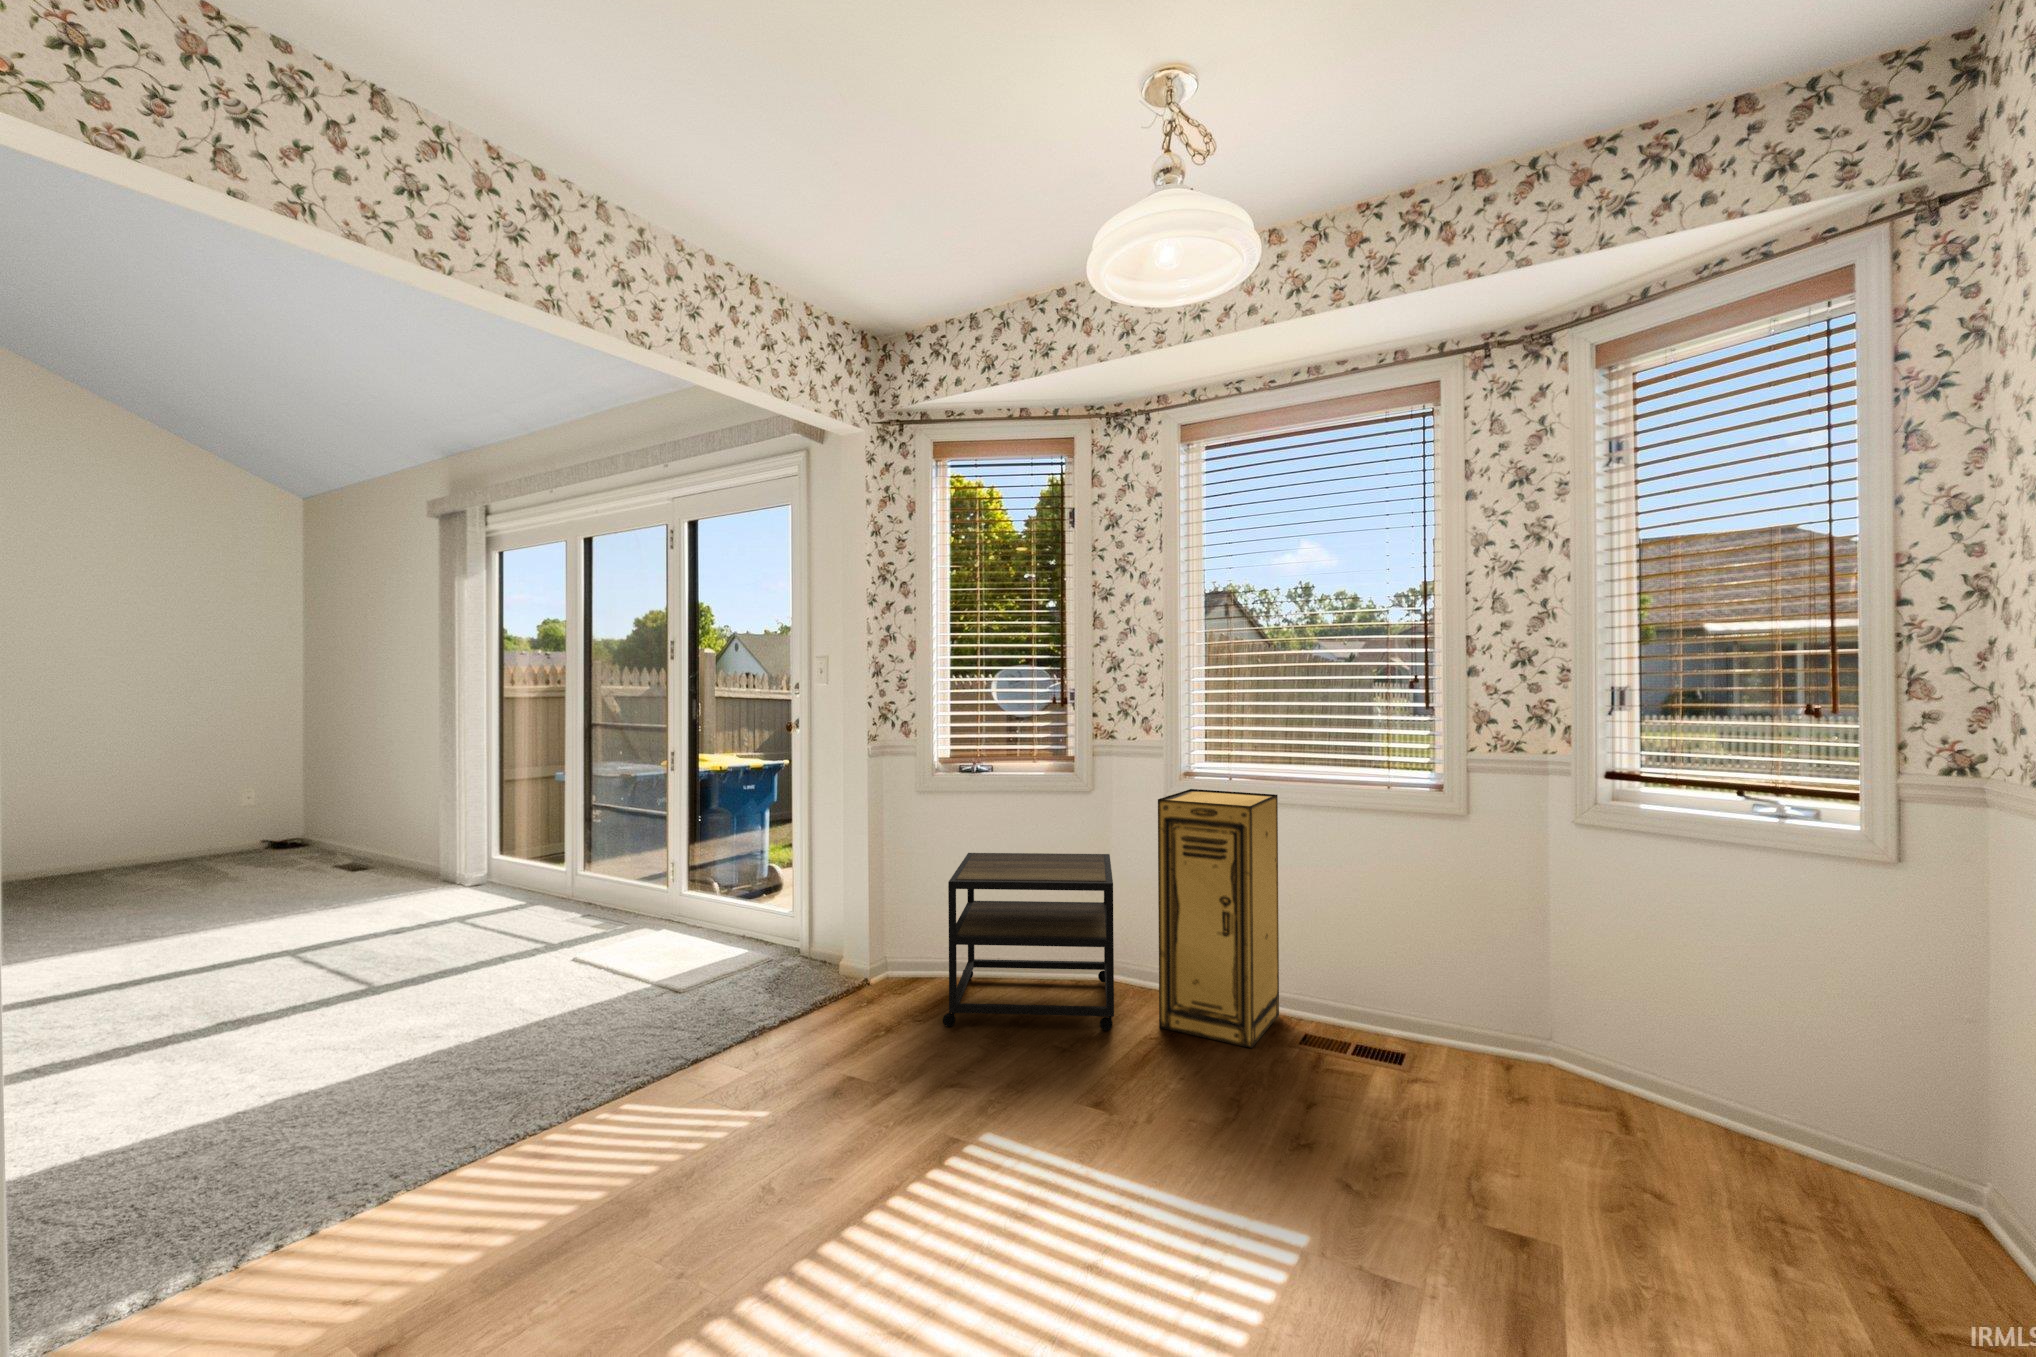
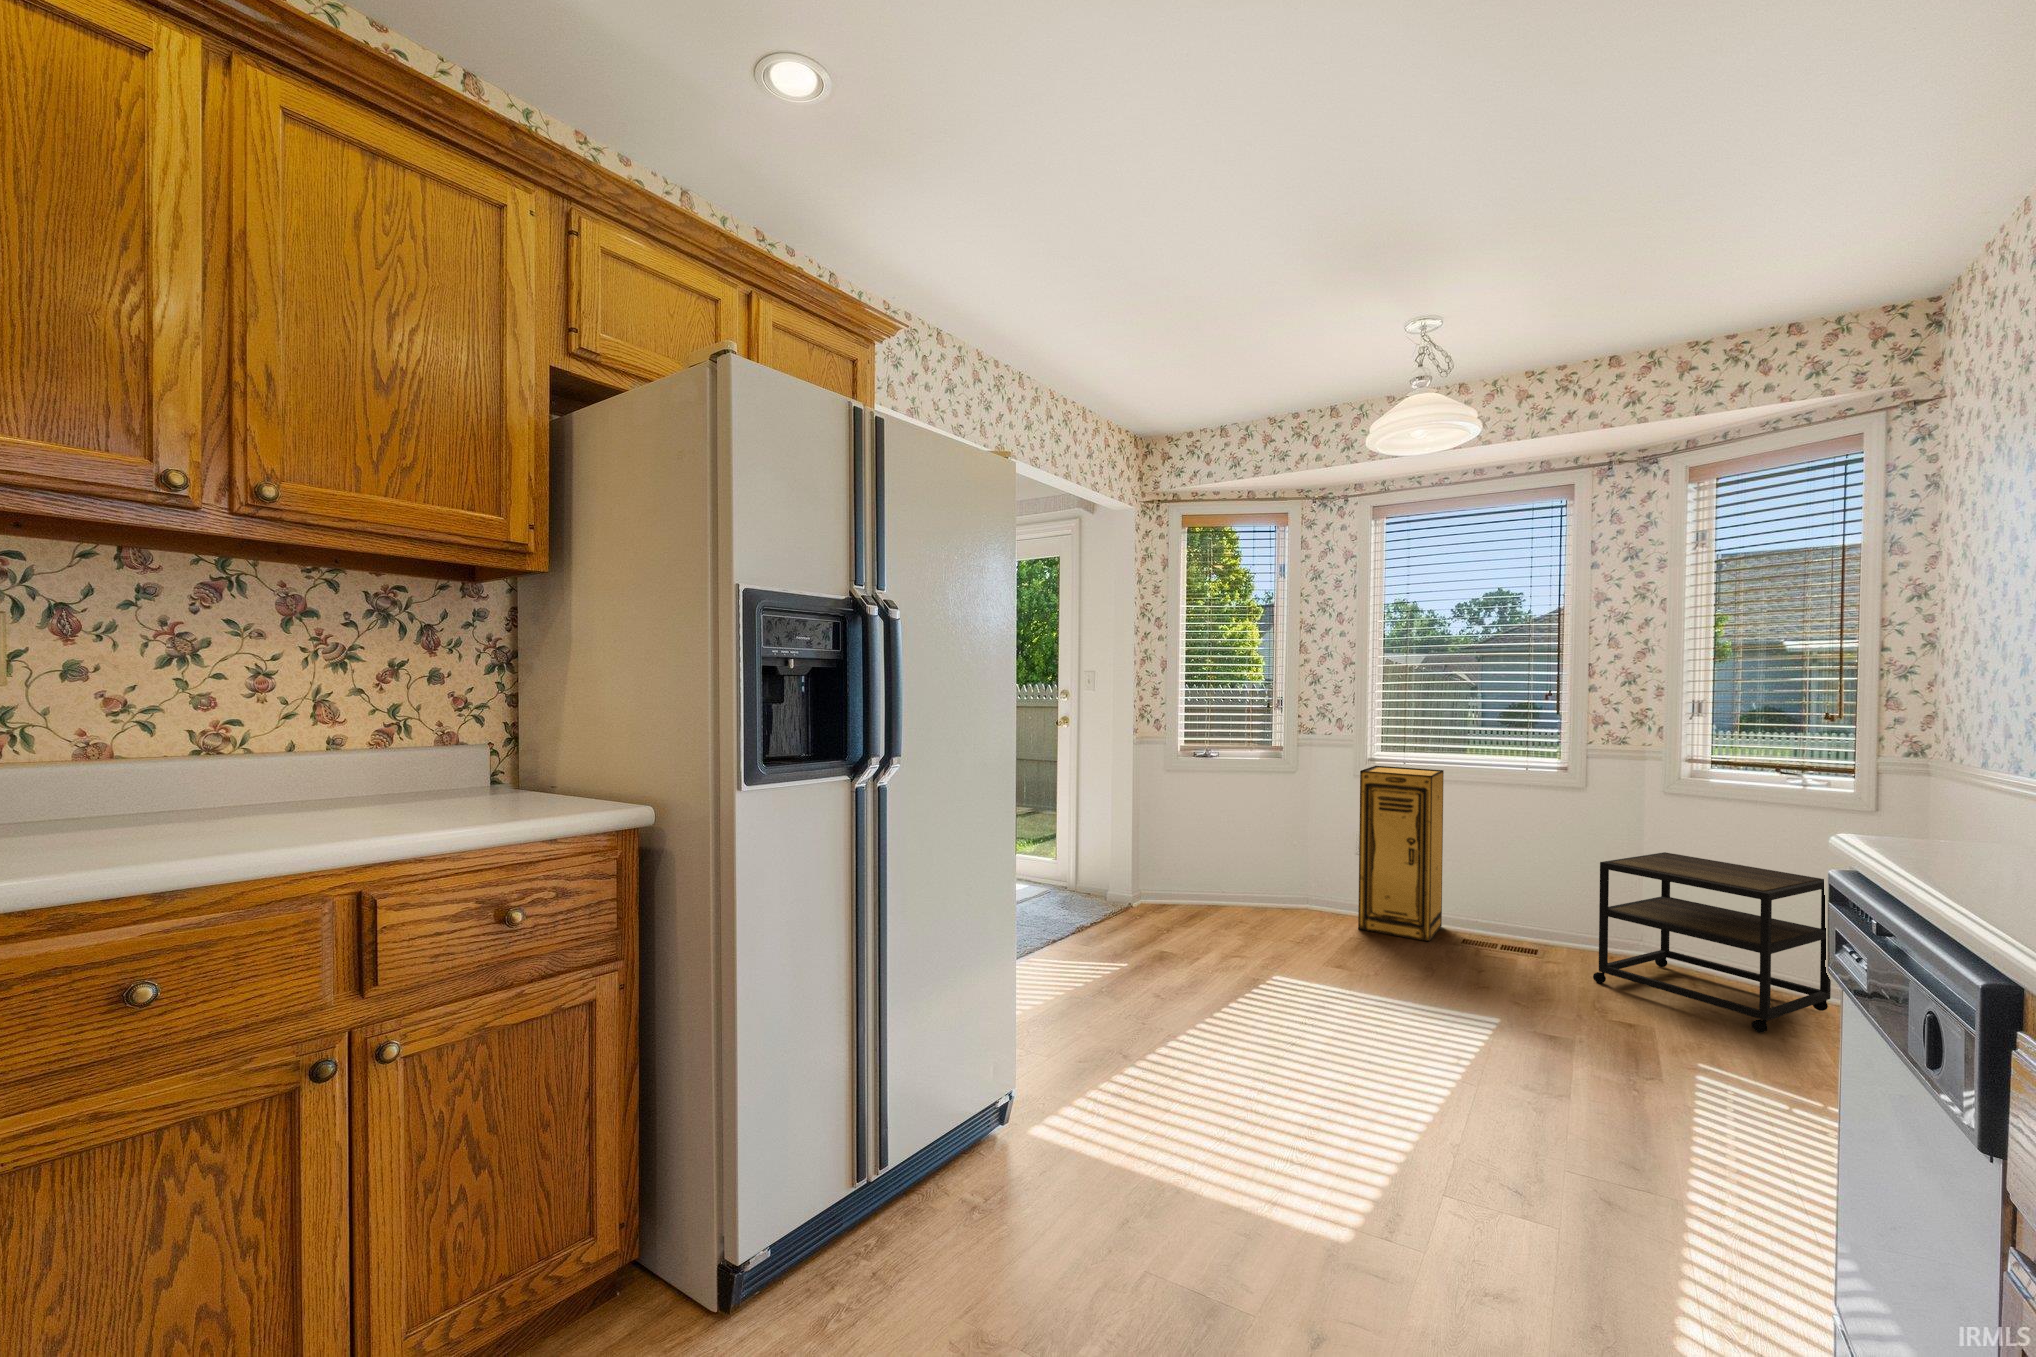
side table: present [943,853,1114,1031] -> present [1593,852,1831,1033]

